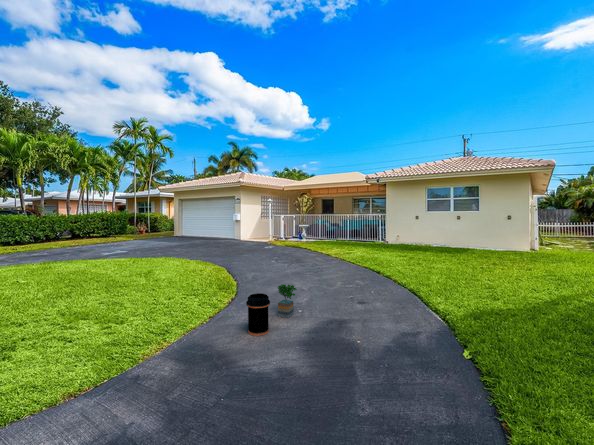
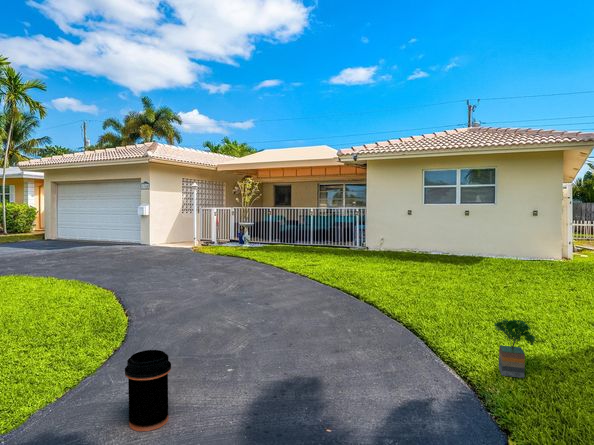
potted tree: present [278,284,297,318] -> present [494,319,535,378]

